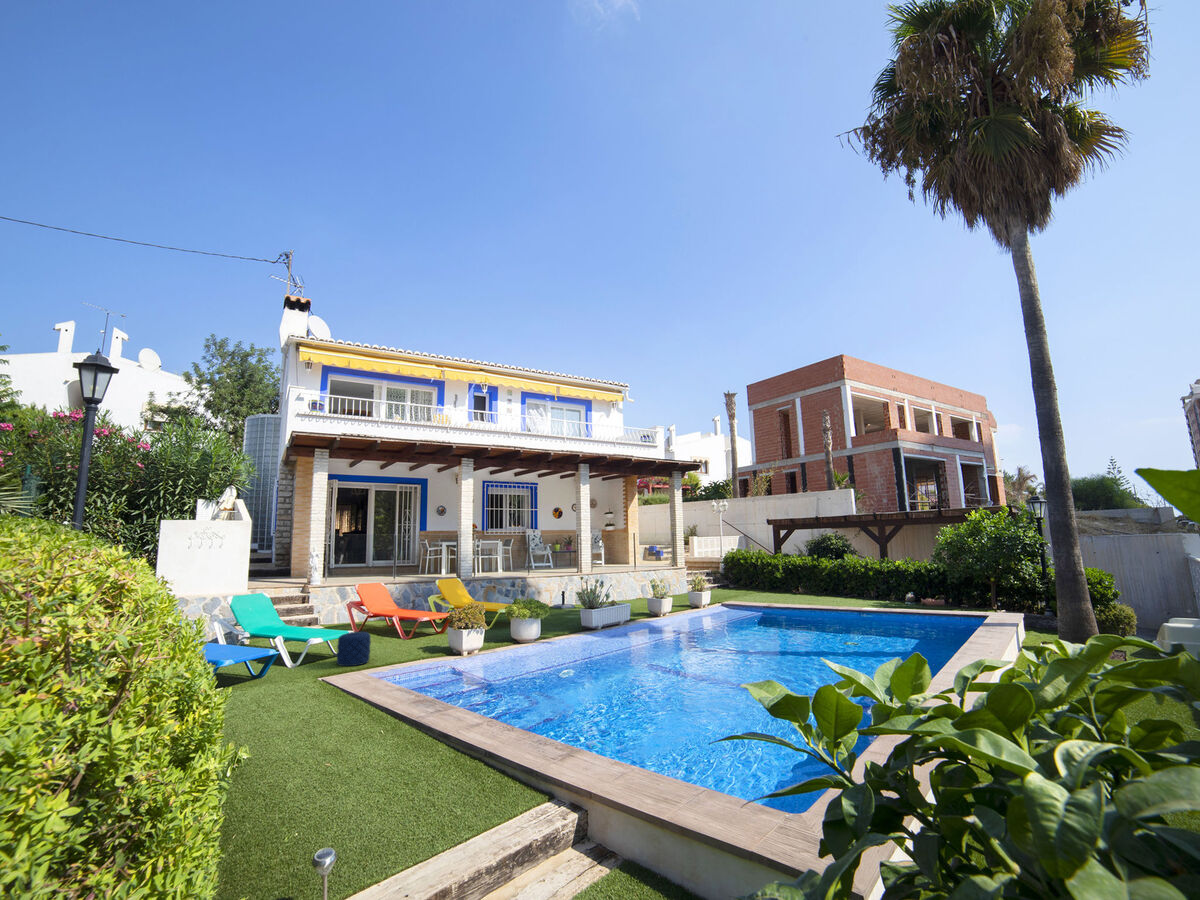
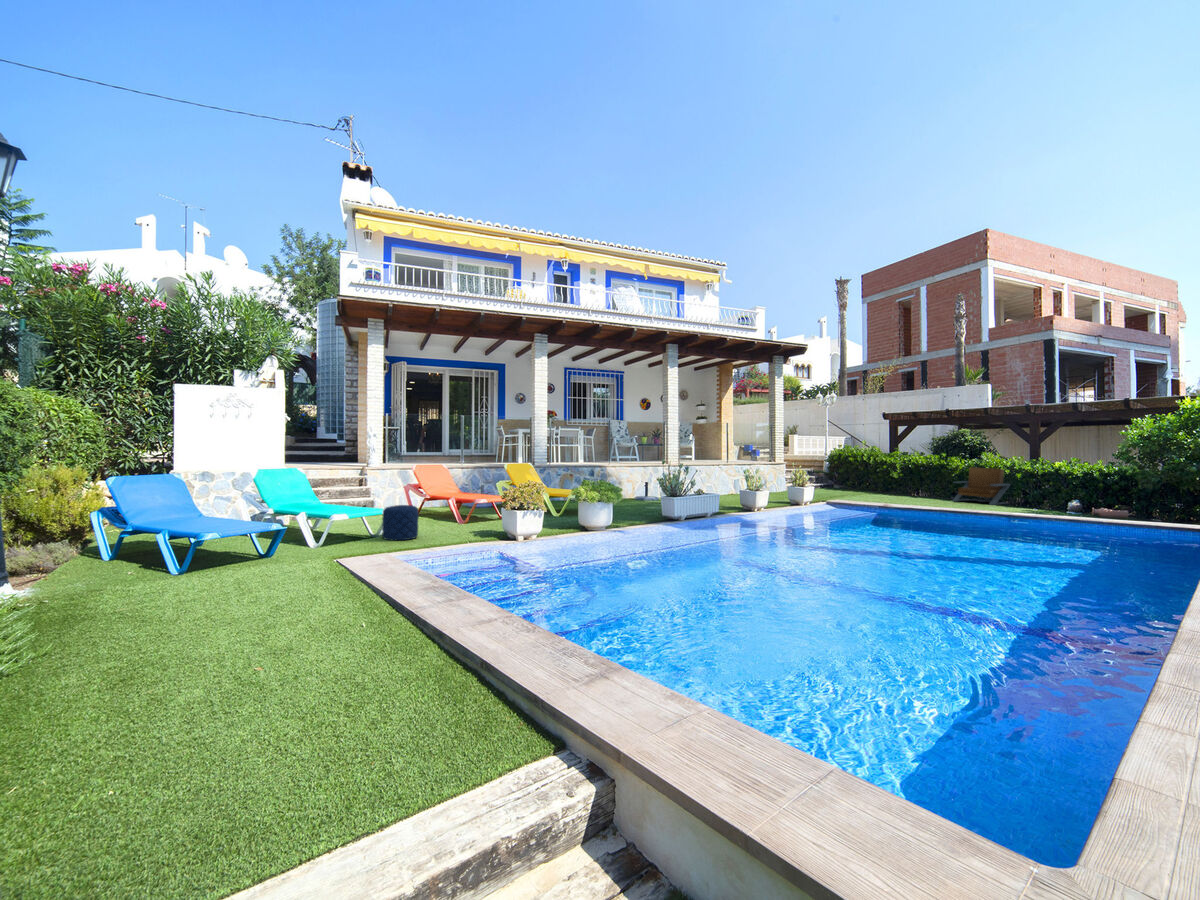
lounge chair: none [822,567,866,600] -> present [953,467,1010,505]

